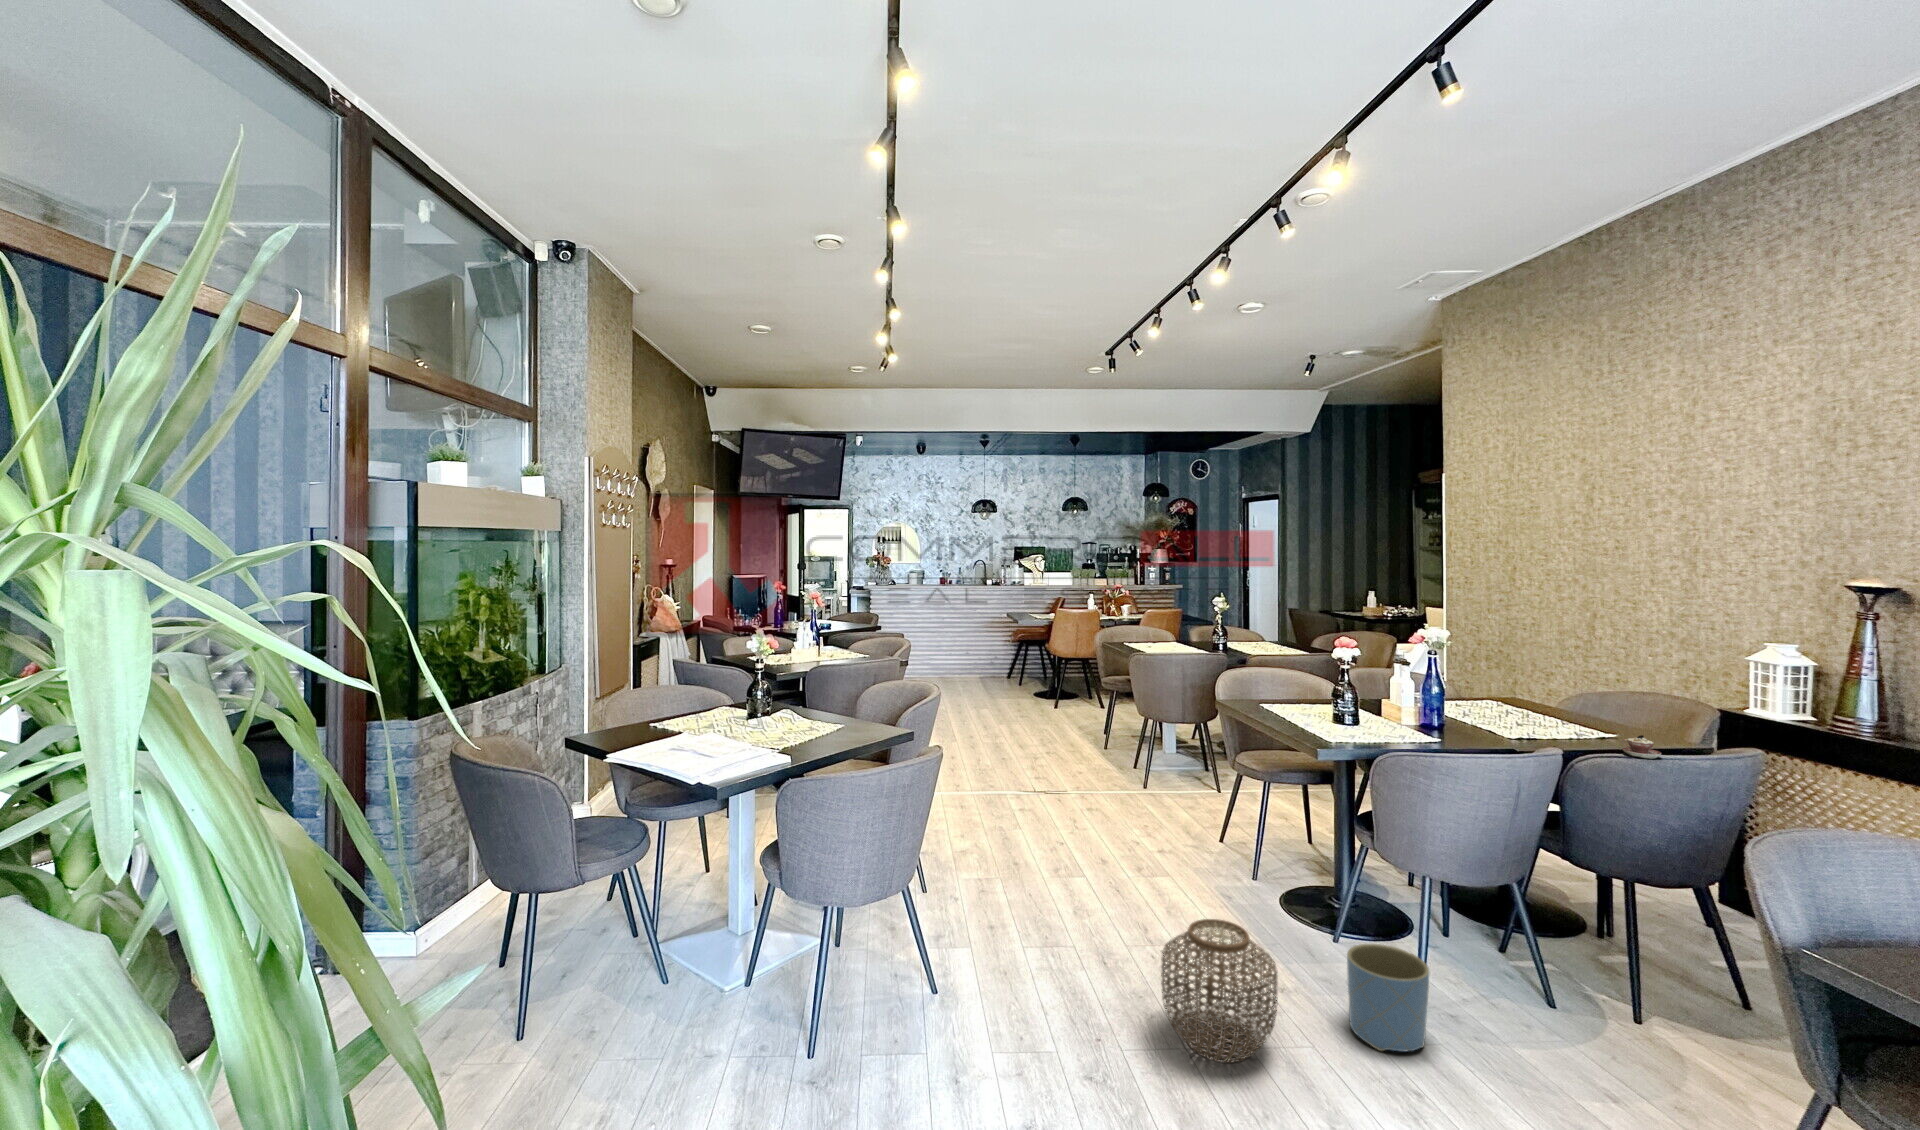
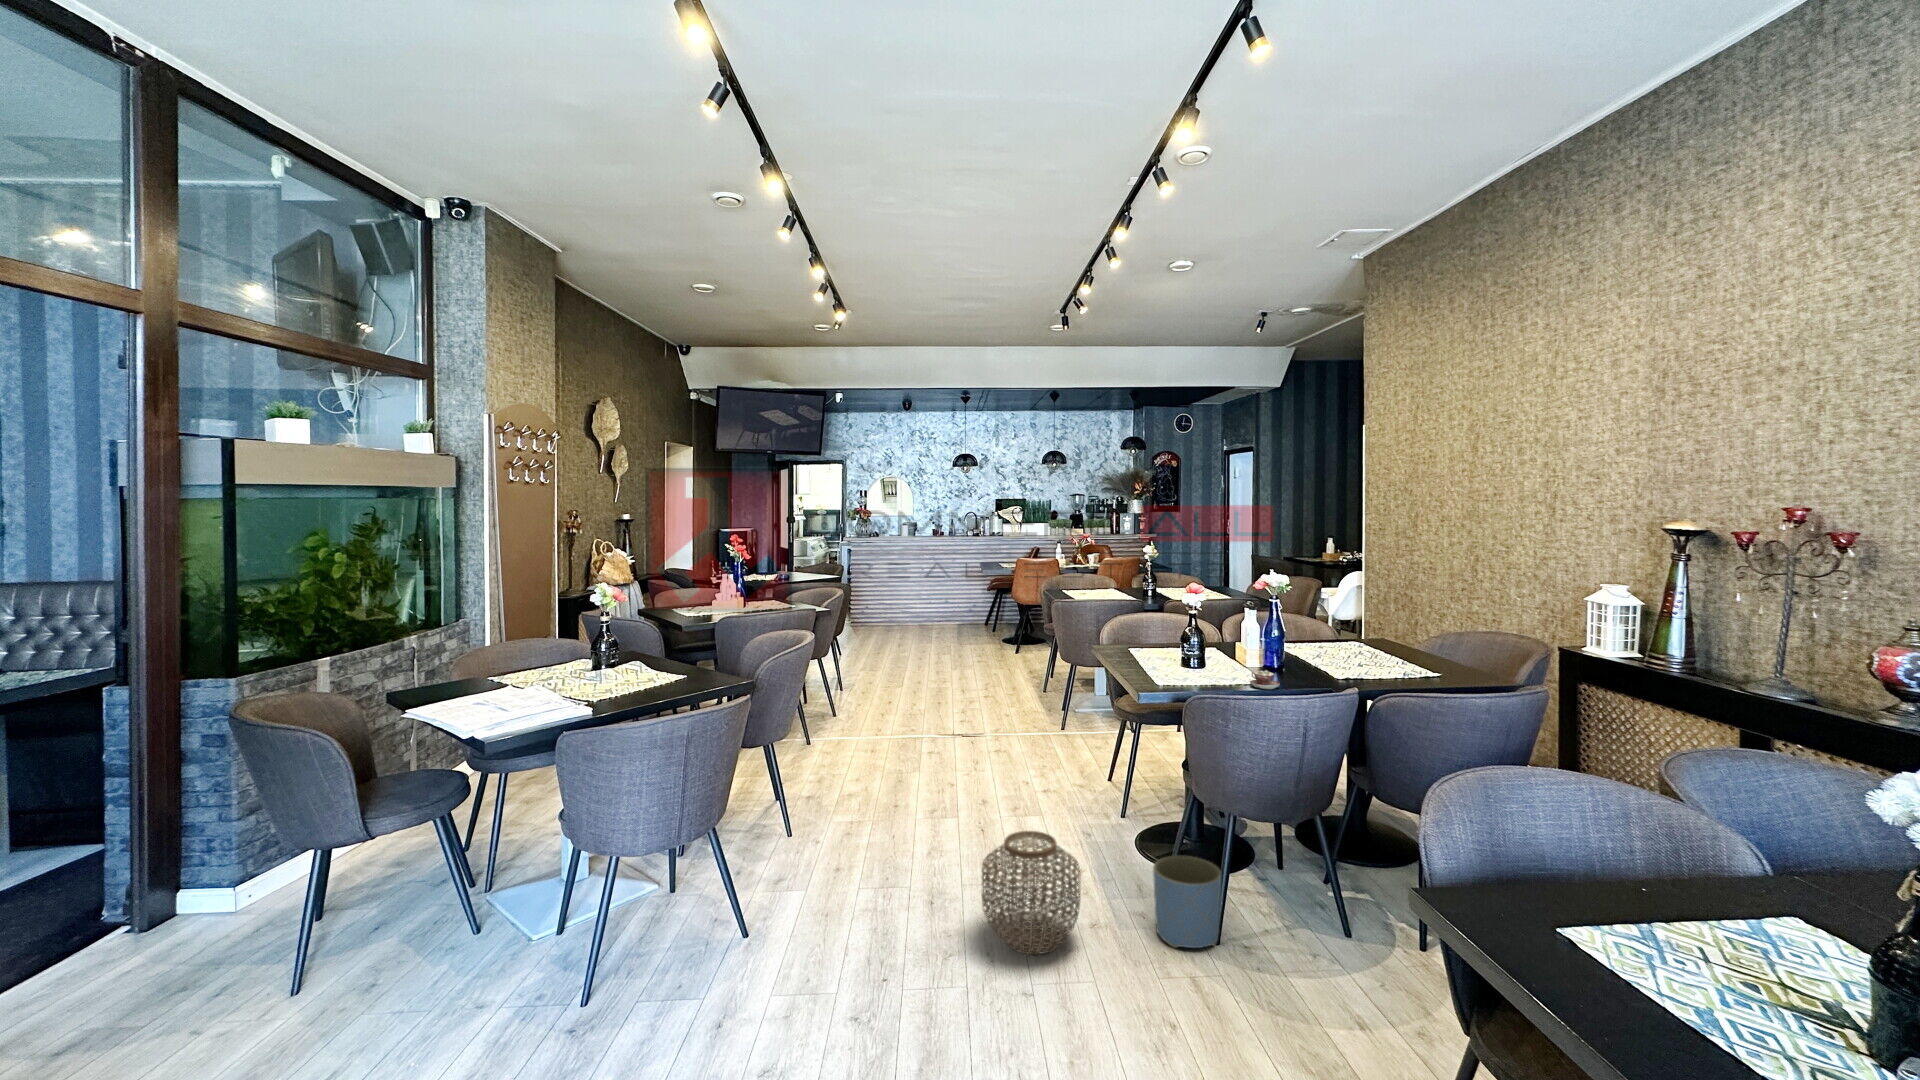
teacup: present [1622,735,1661,759] -> present [1250,668,1280,689]

